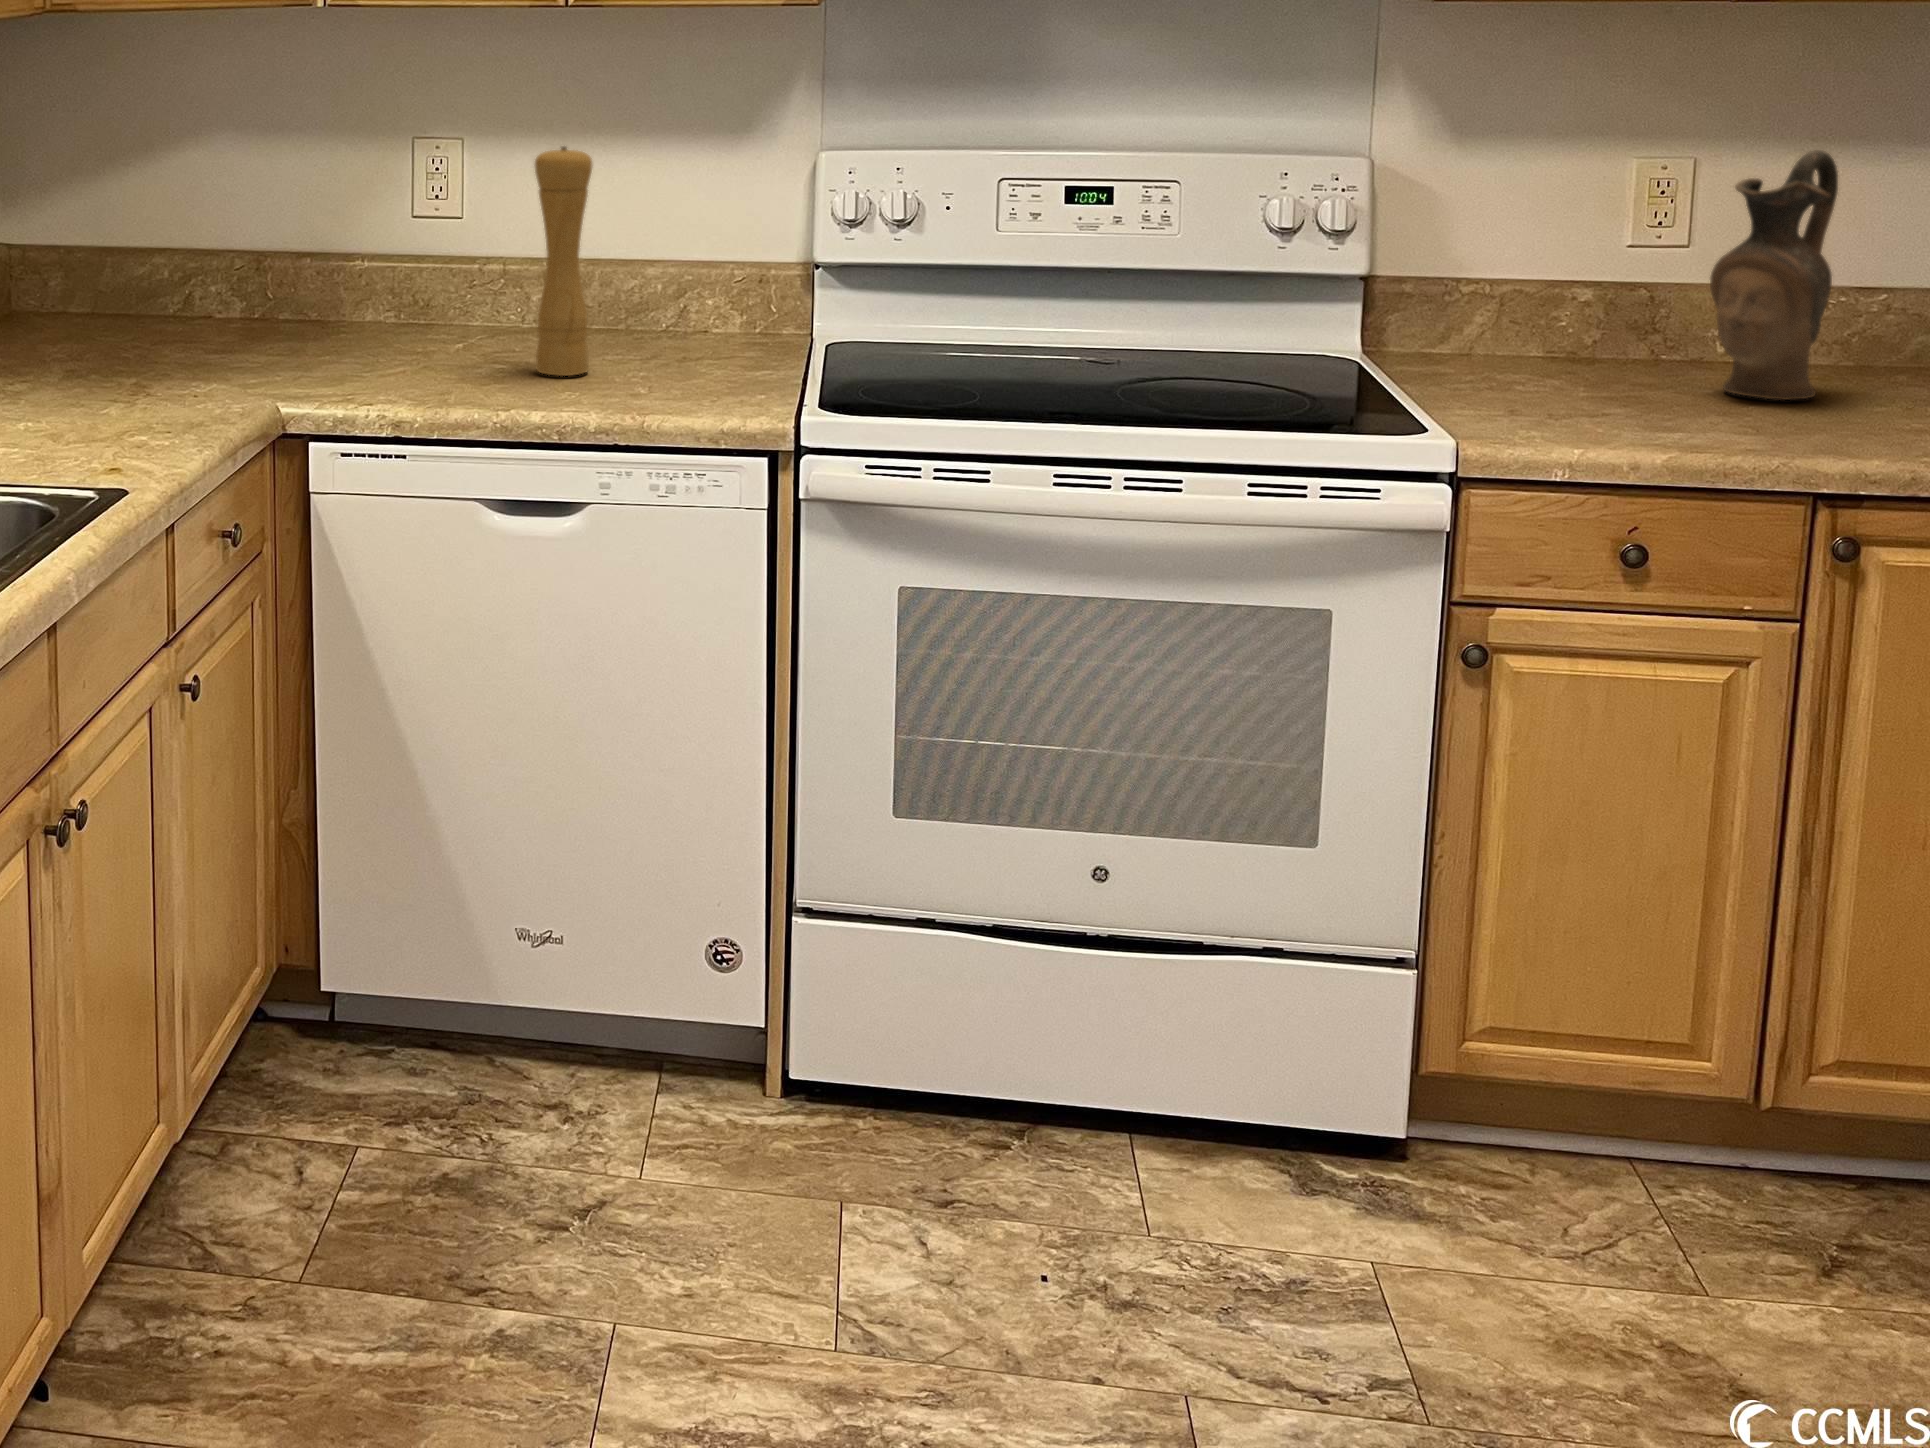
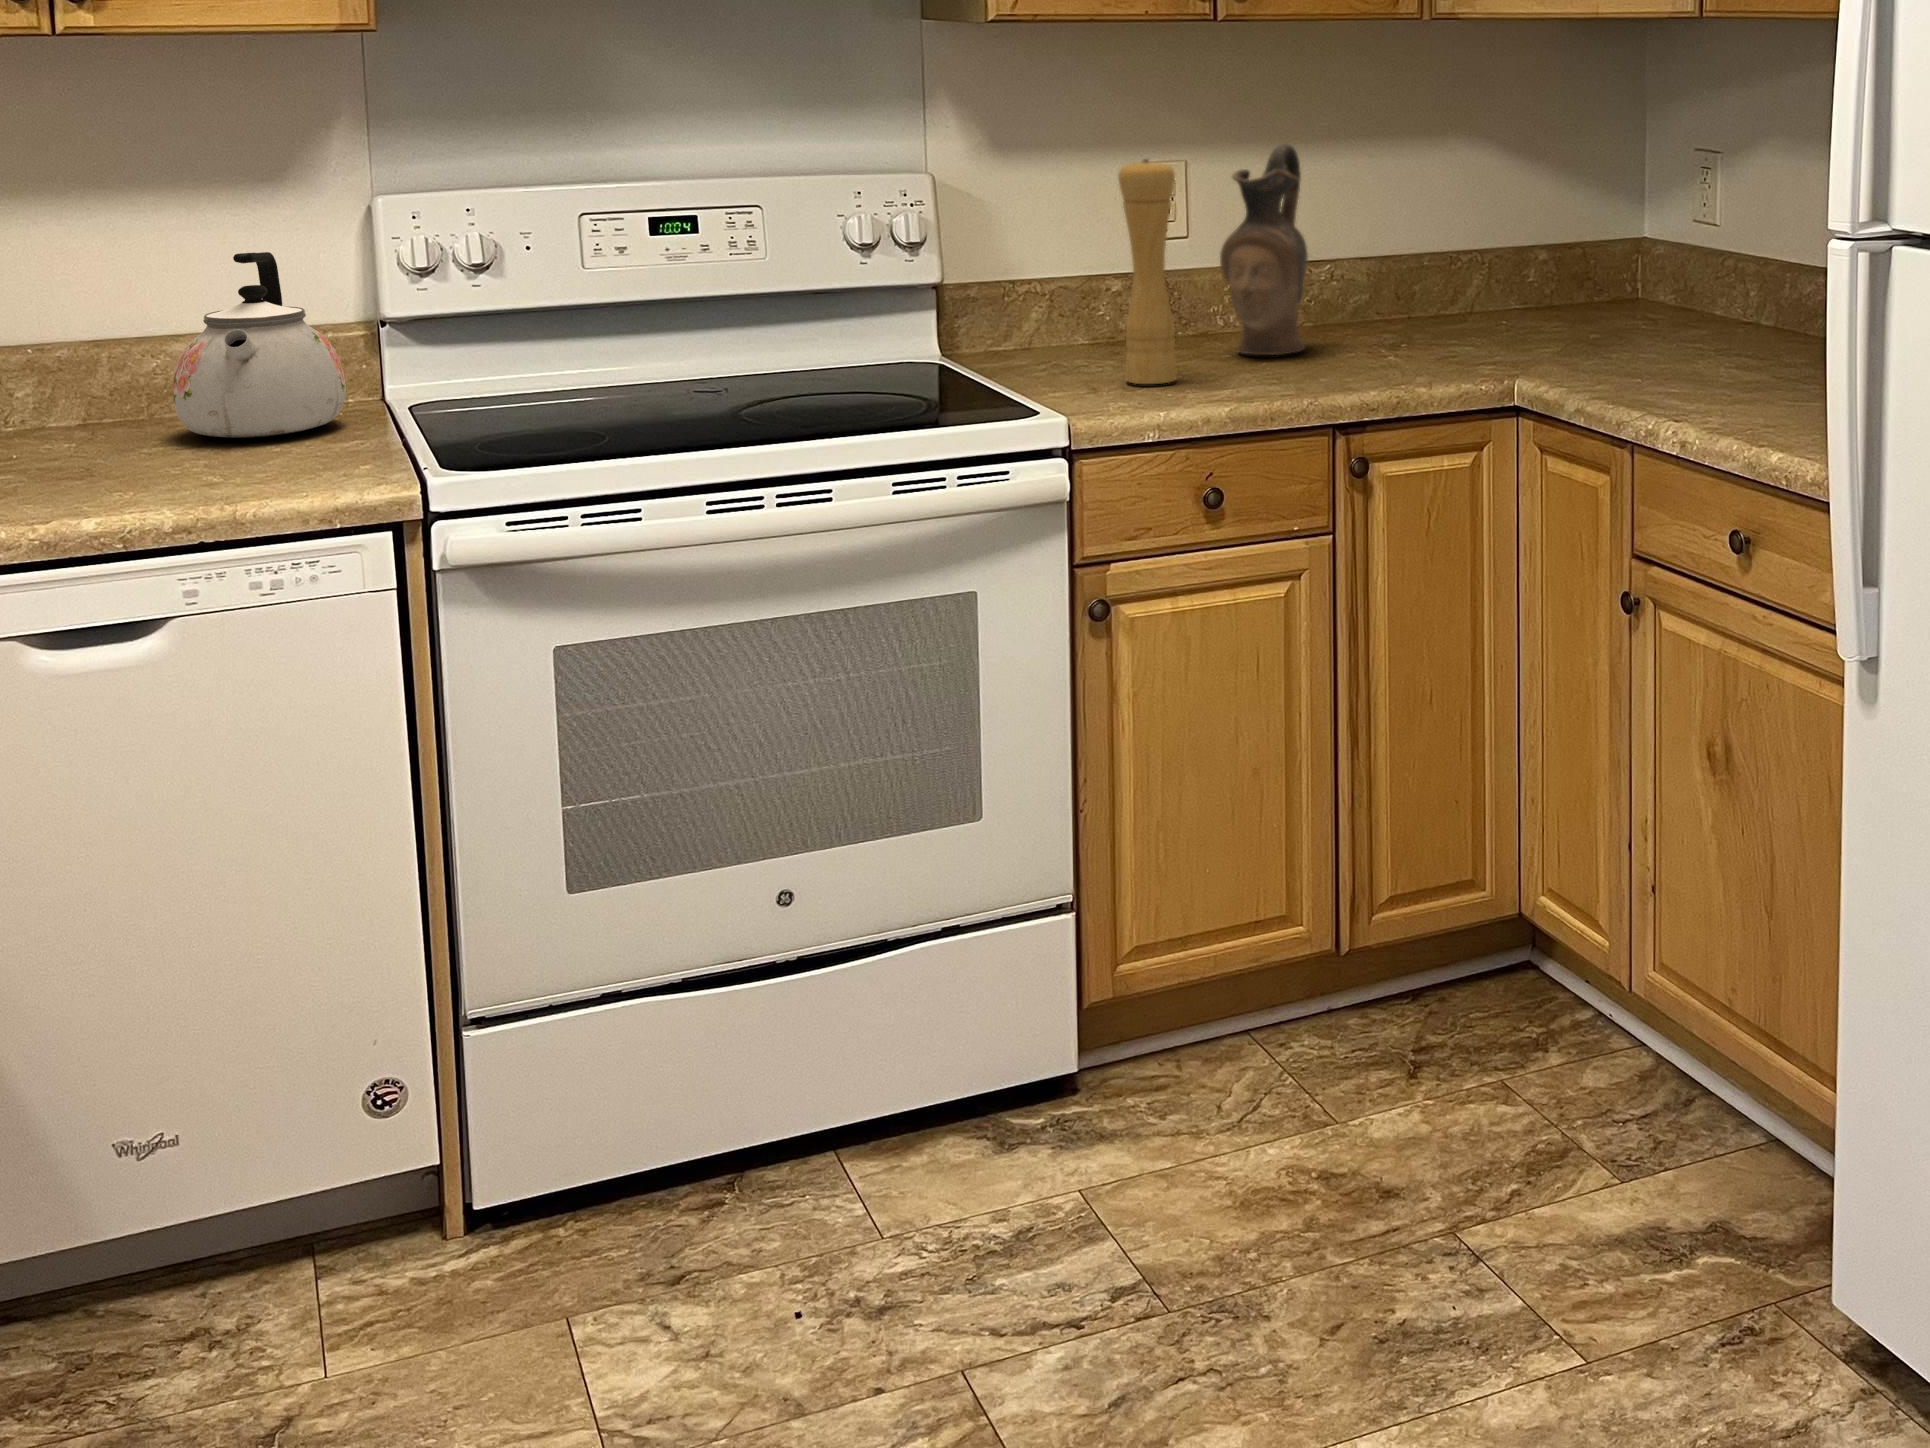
pepper mill: present [535,146,592,376] -> present [1118,159,1177,384]
kettle: none [636,194,773,357] -> present [173,252,346,438]

